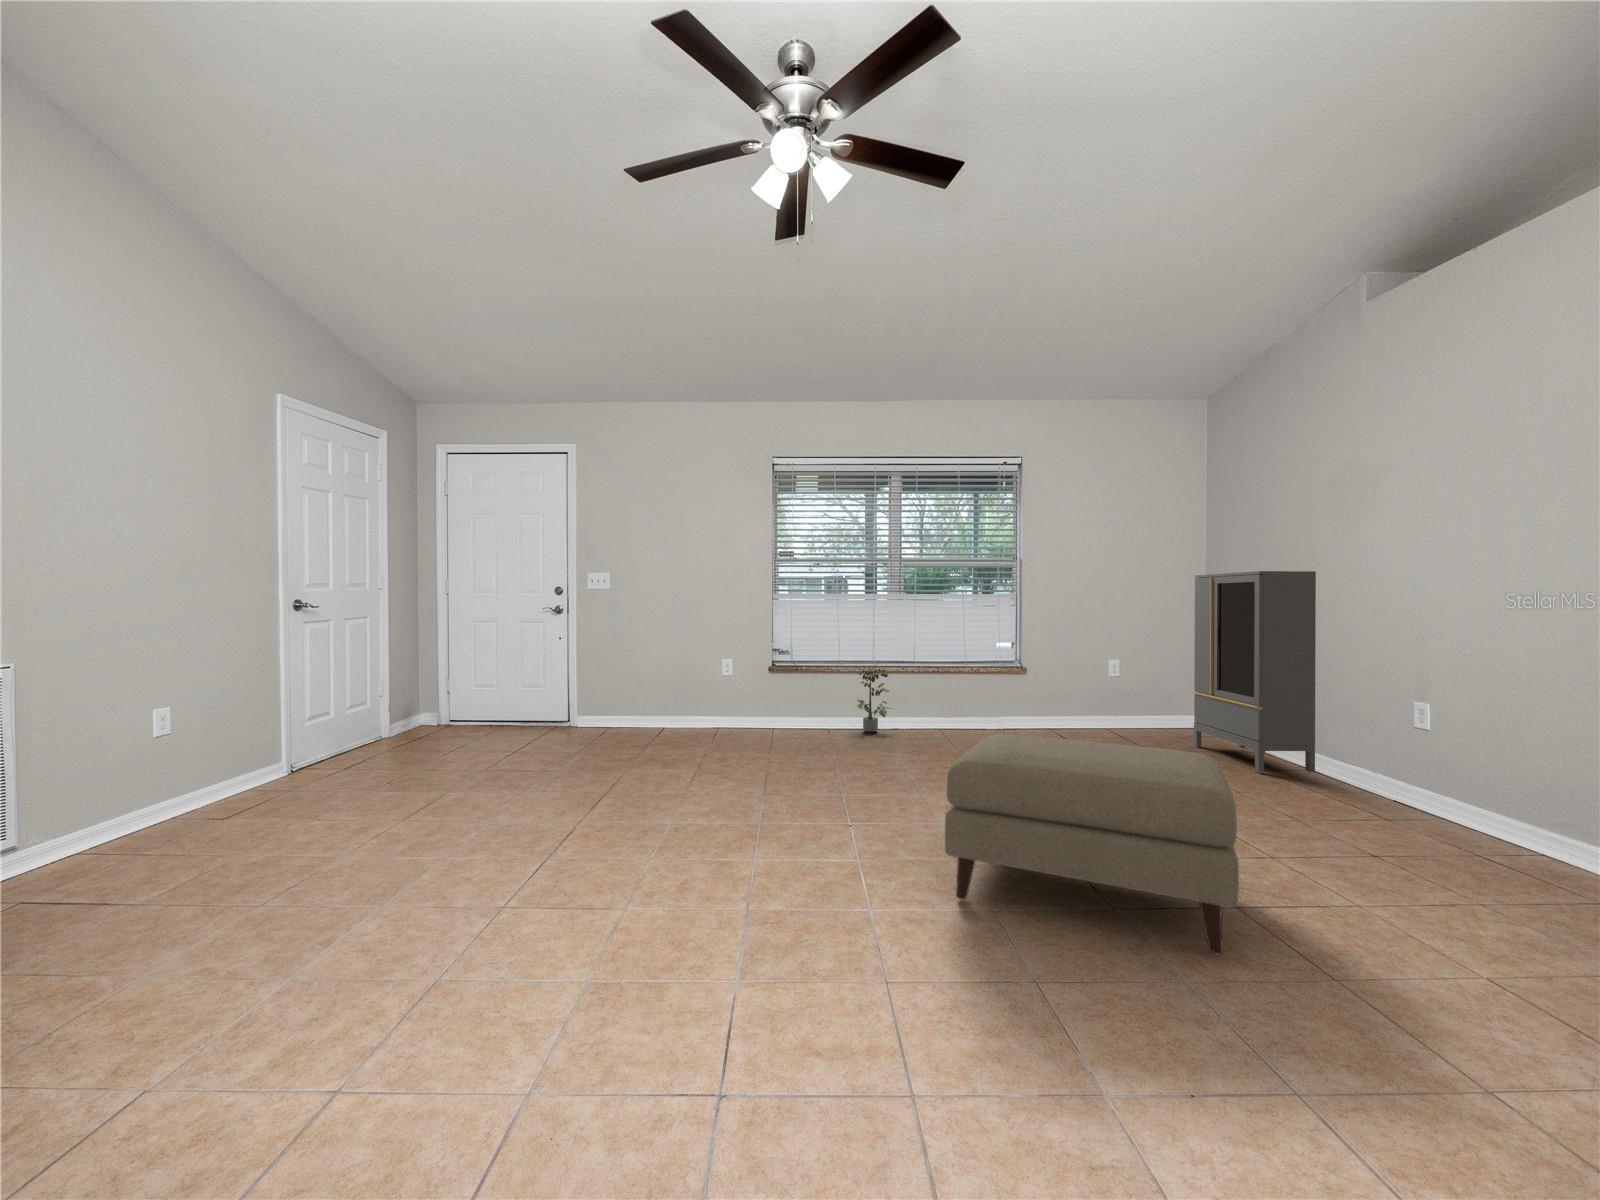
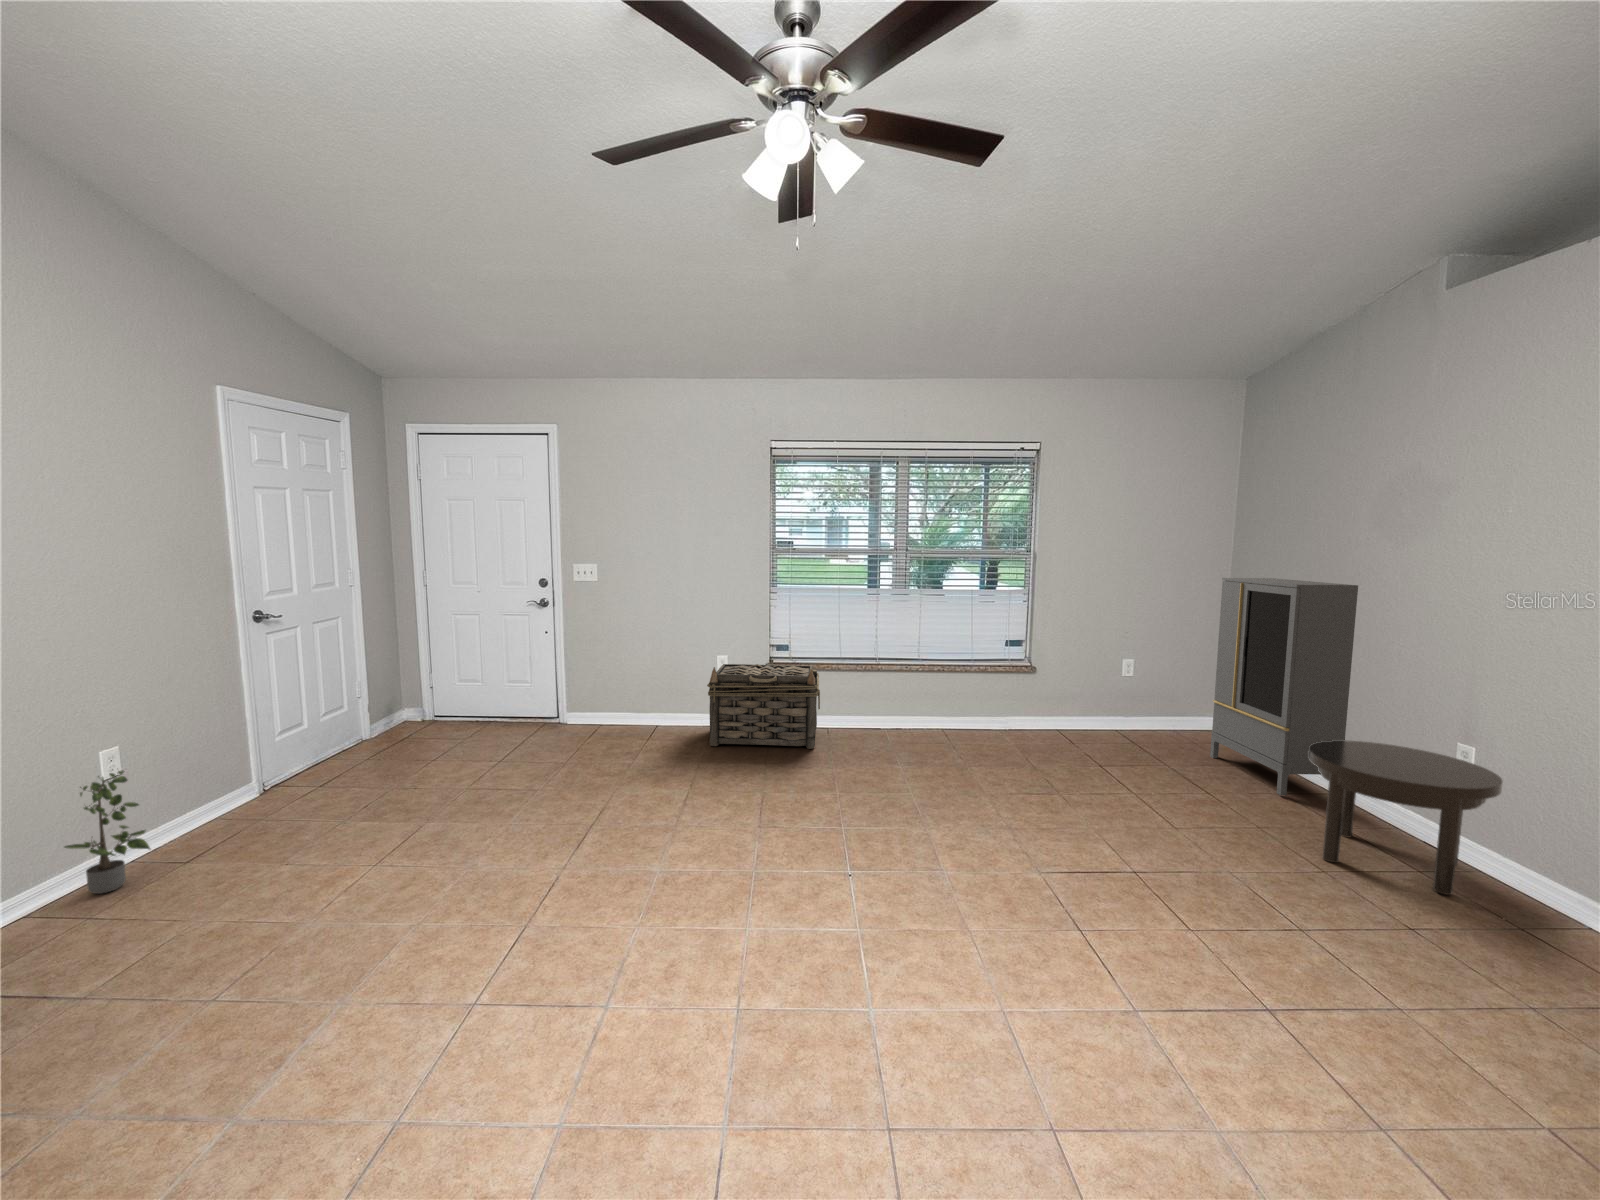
basket: none [713,664,820,742] -> present [707,664,820,749]
potted plant: present [857,669,893,732] -> present [65,770,150,894]
side table: none [1276,709,1450,837] -> present [1308,740,1503,895]
ottoman: present [945,734,1239,955] -> none [955,790,1287,1083]

